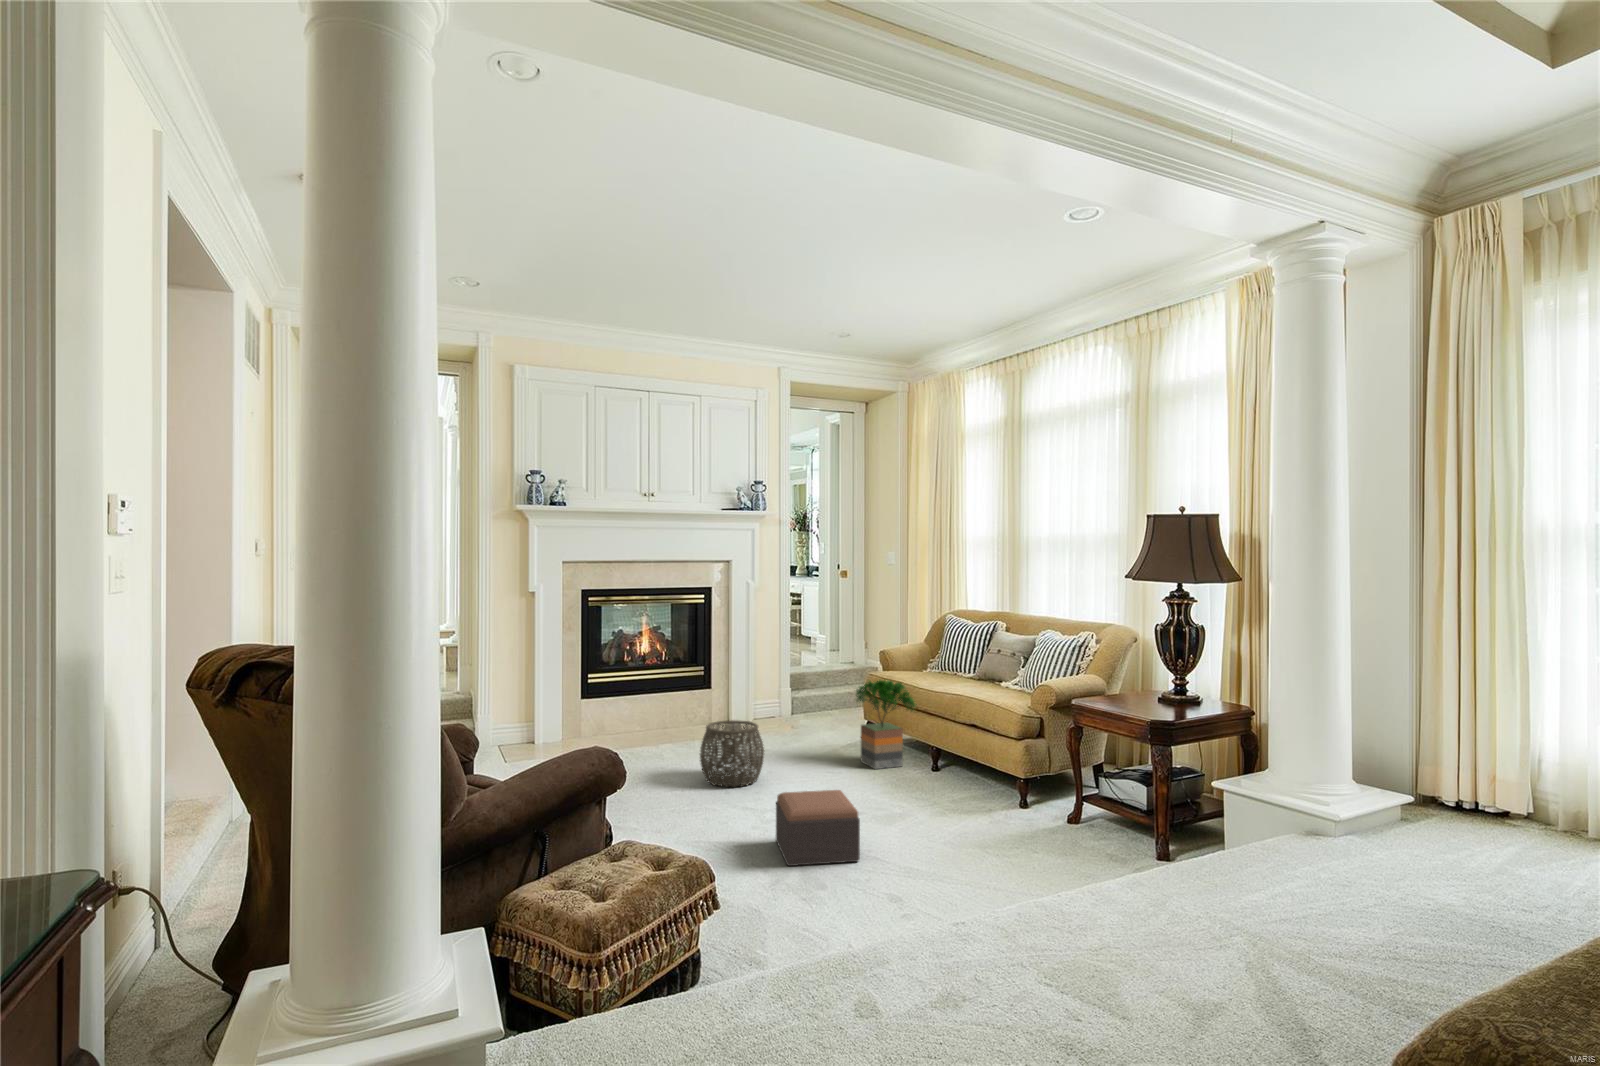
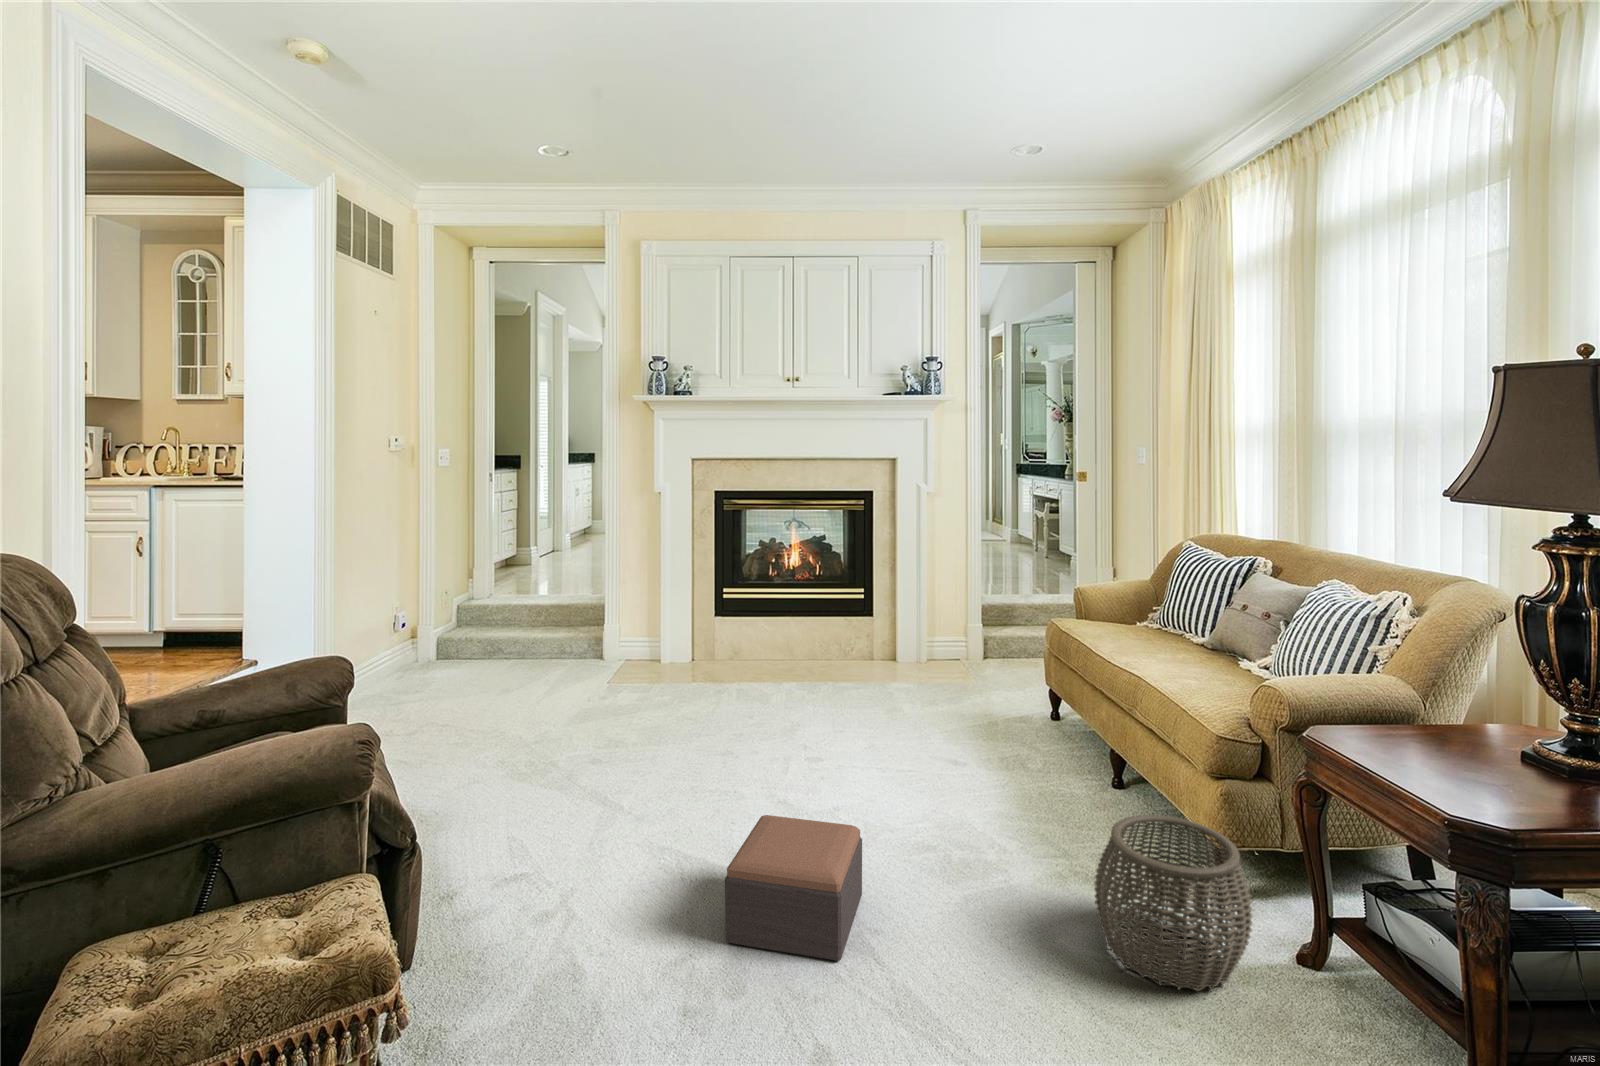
potted tree: present [856,680,917,769] -> none [998,632,1091,762]
woven basket: present [700,720,764,787] -> present [1094,815,1252,991]

